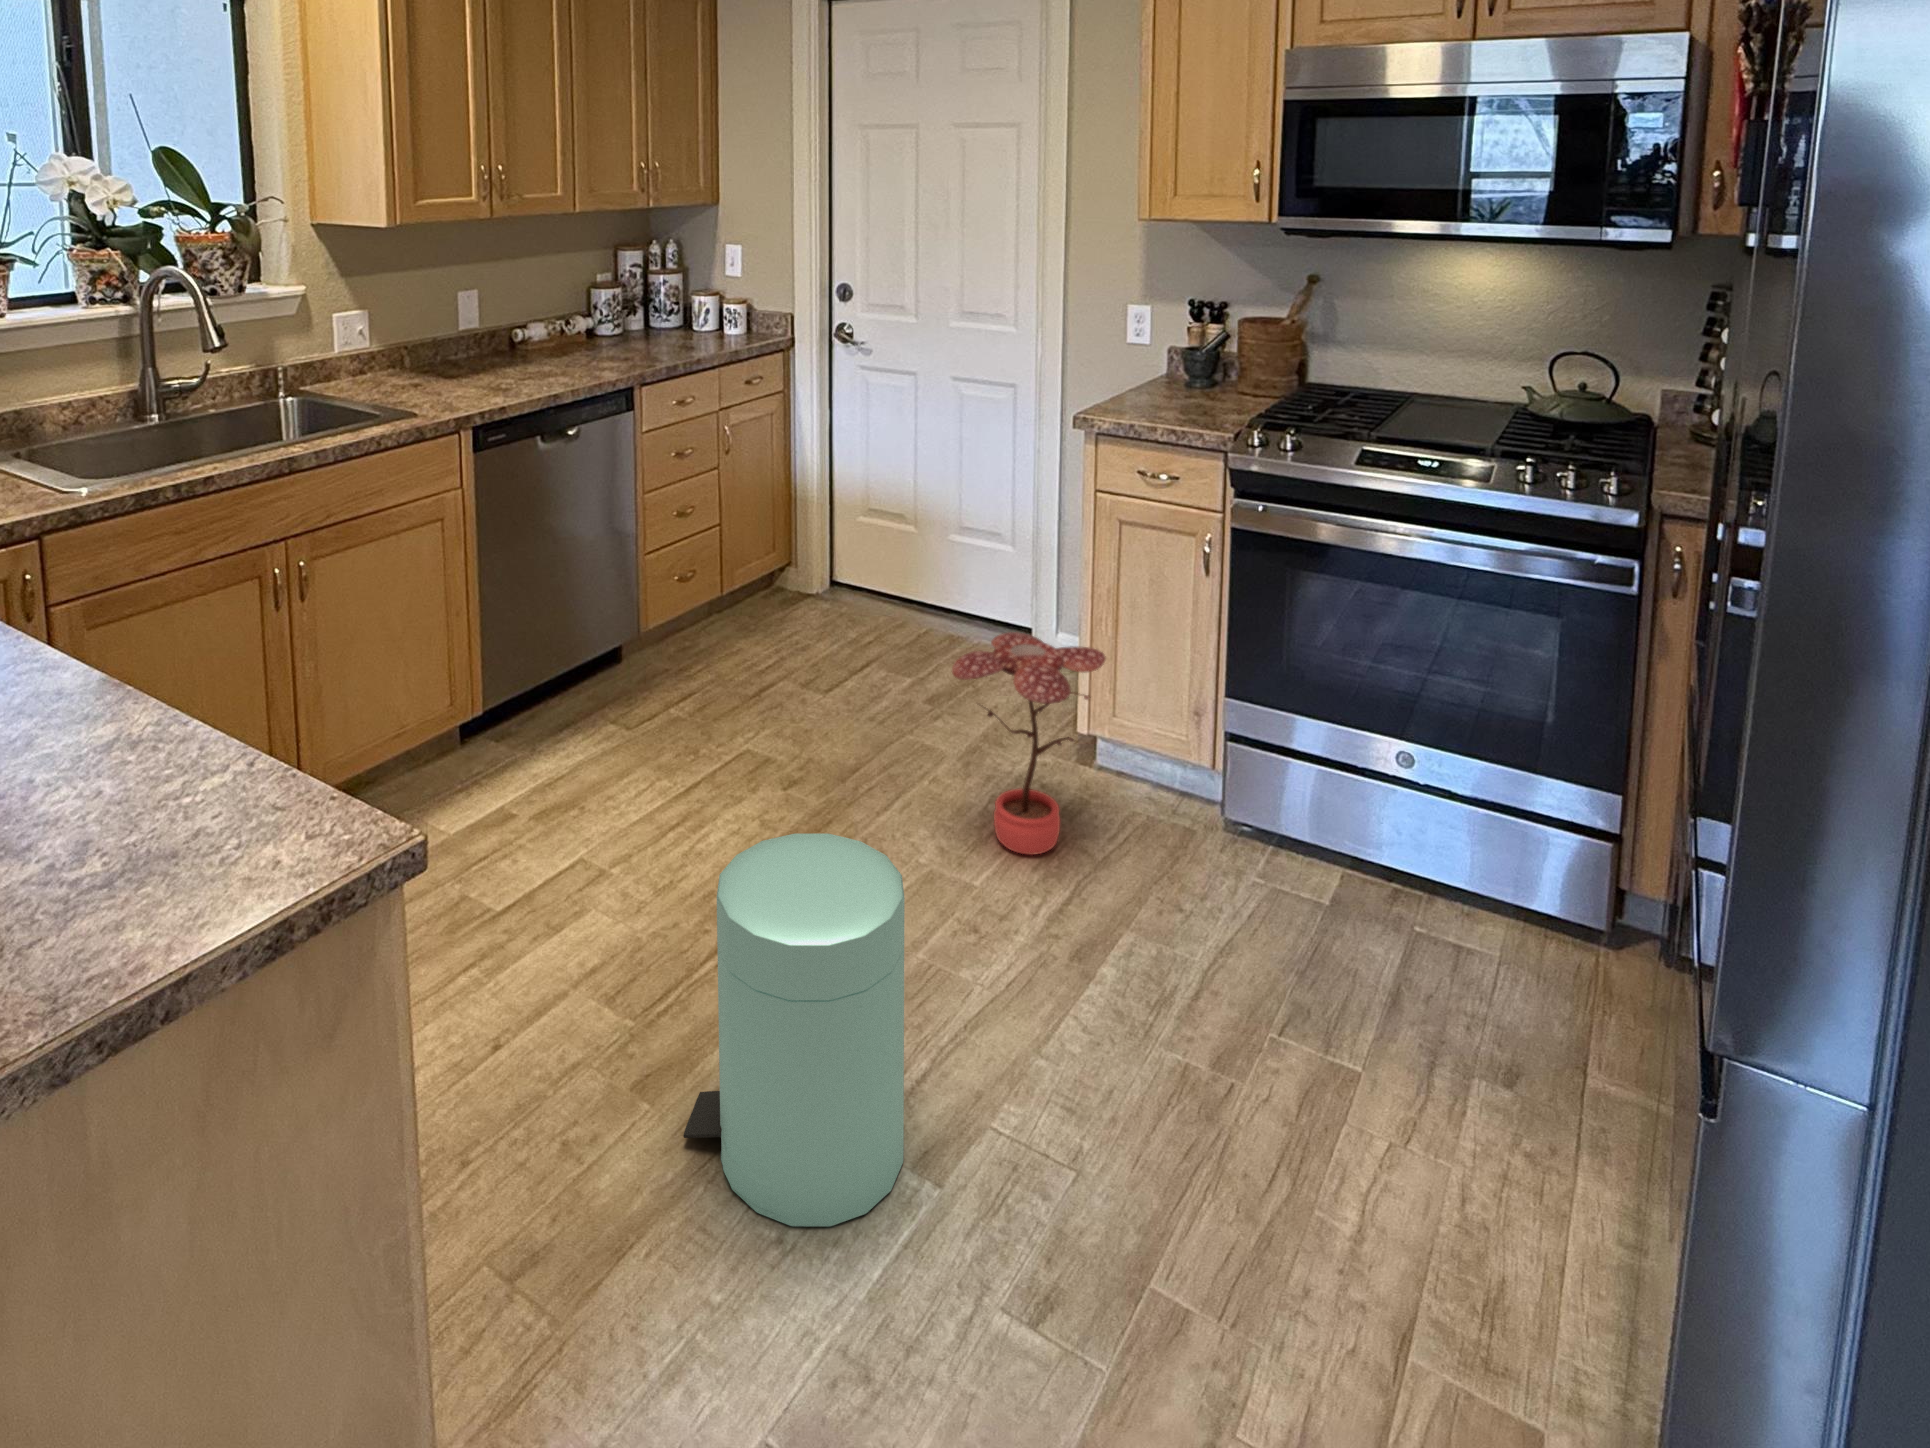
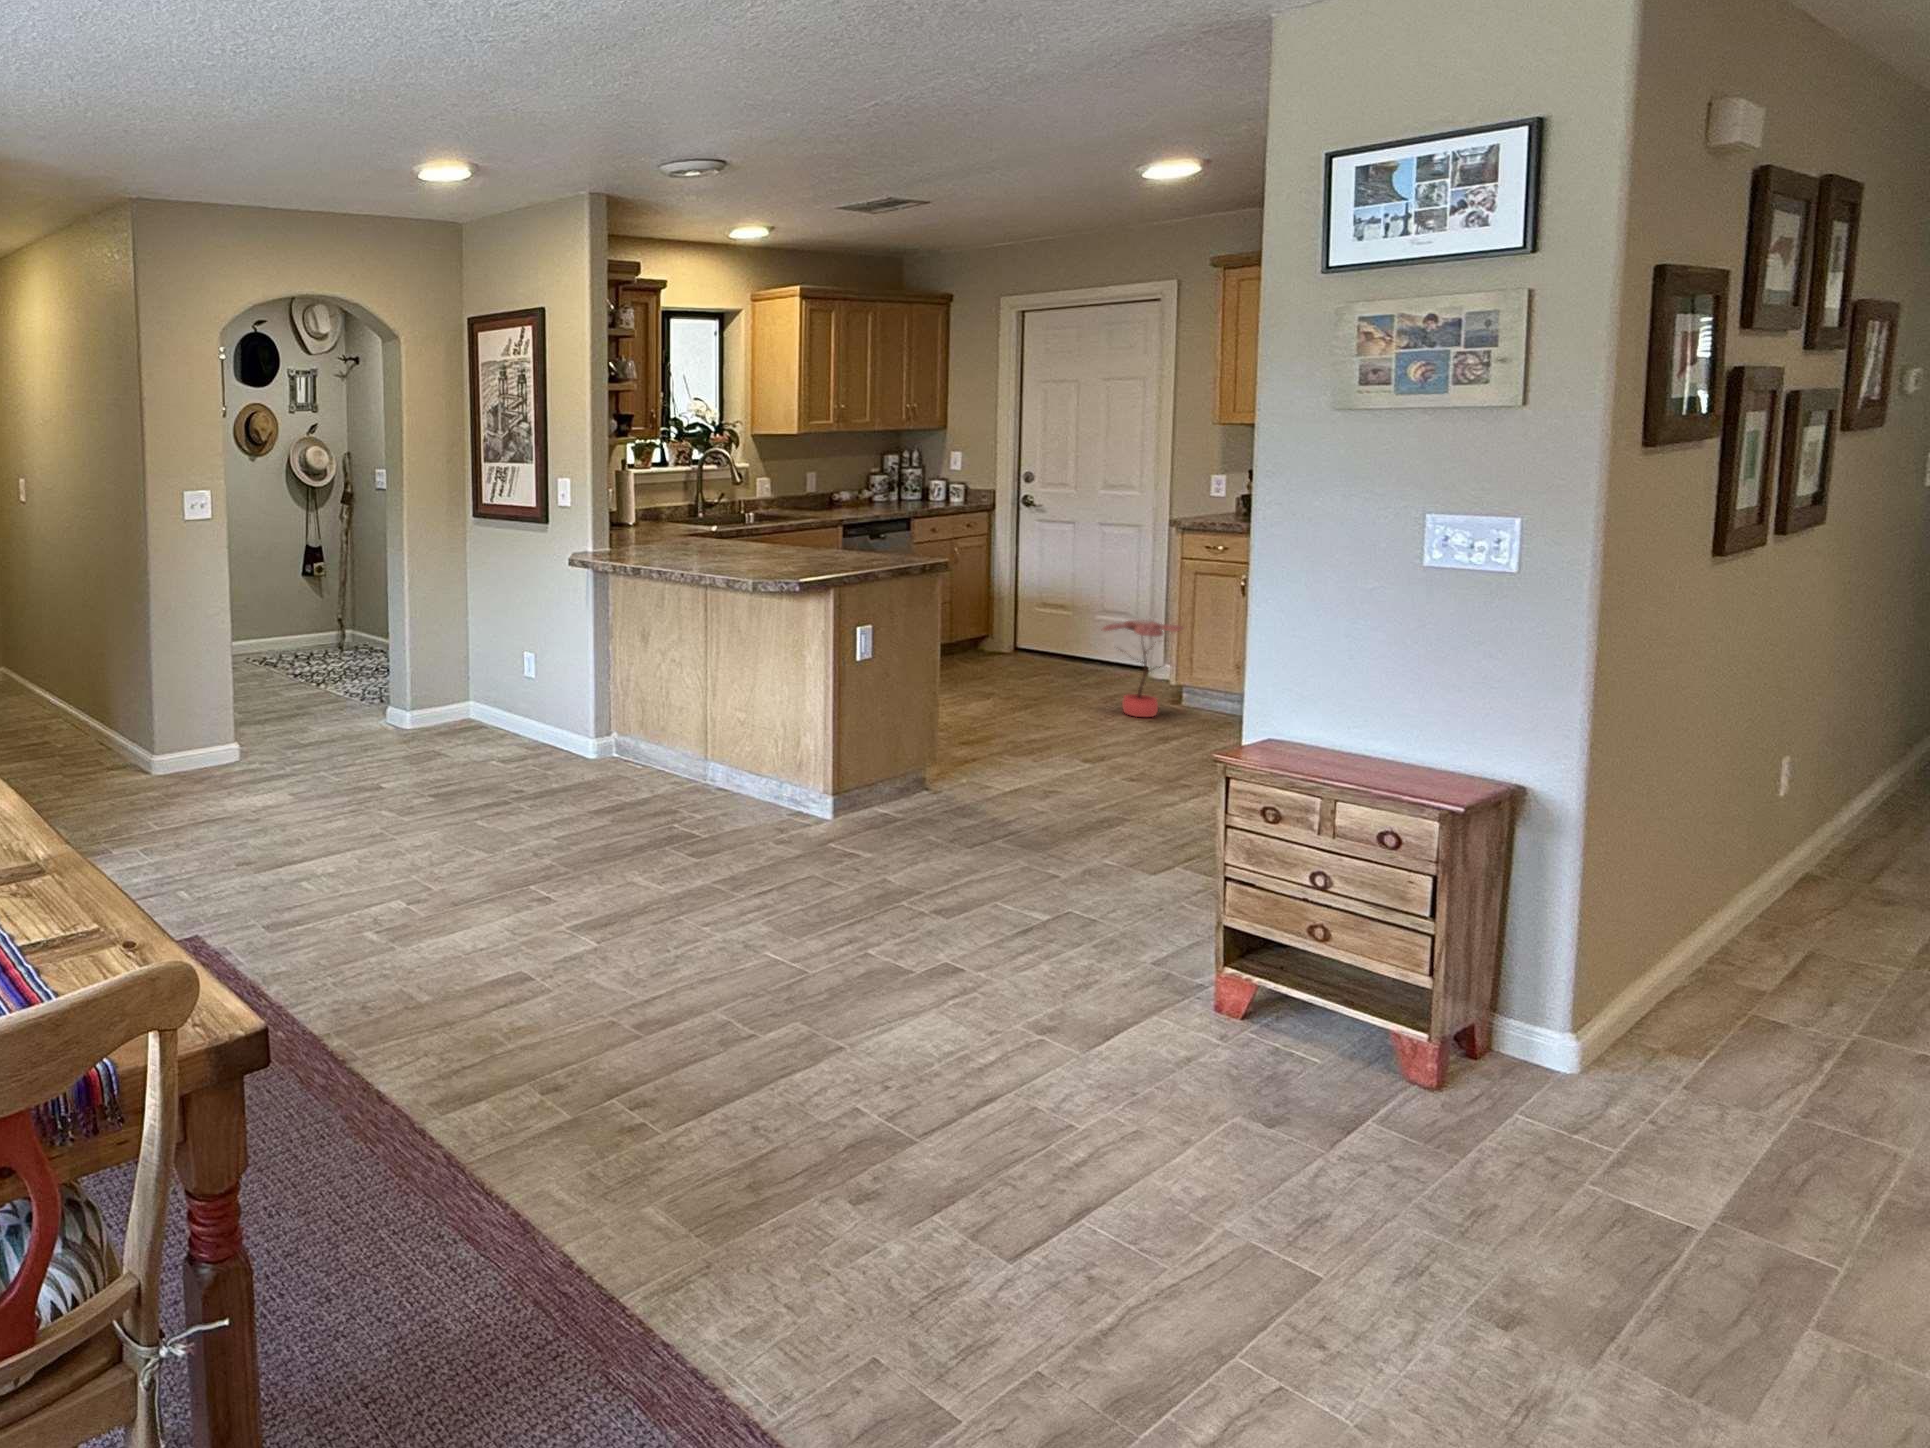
trash can: present [683,833,905,1226] -> none [994,644,1087,759]

